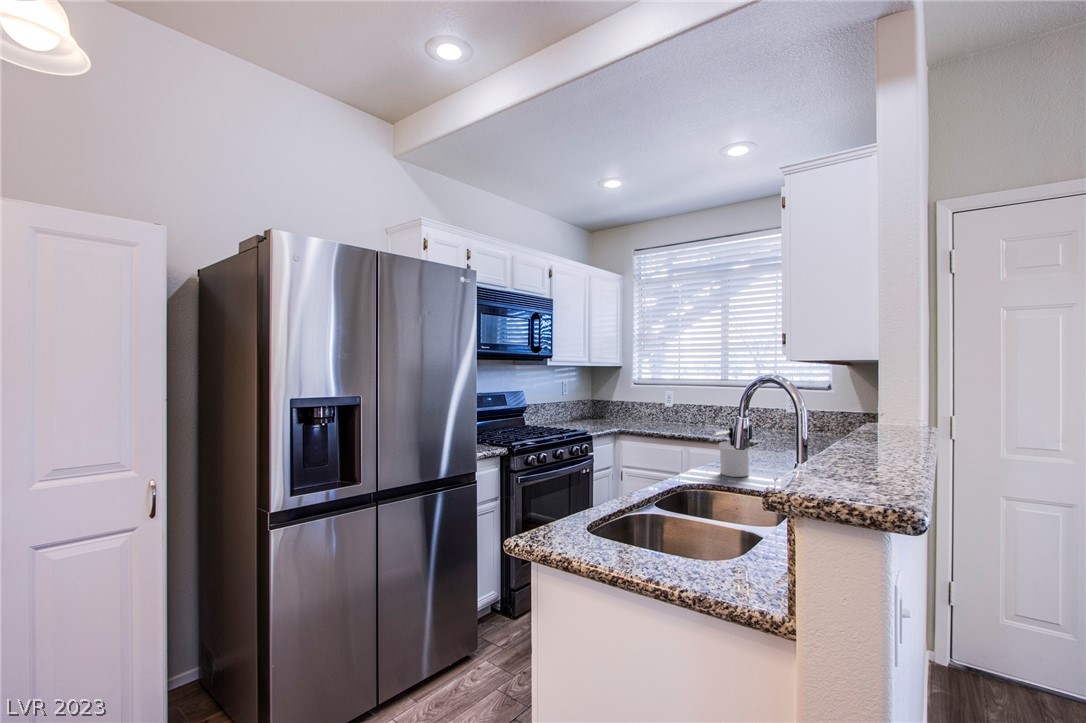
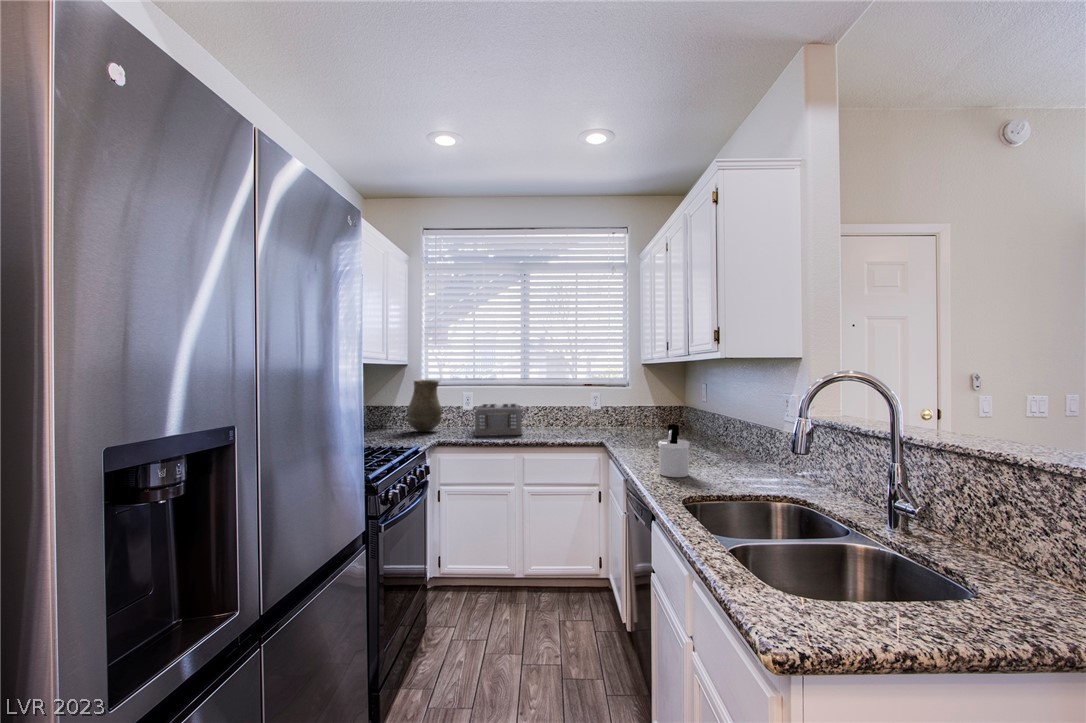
vase: none [610,379,643,423] -> present [406,380,442,432]
toaster: none [657,402,713,432] -> present [474,404,522,436]

